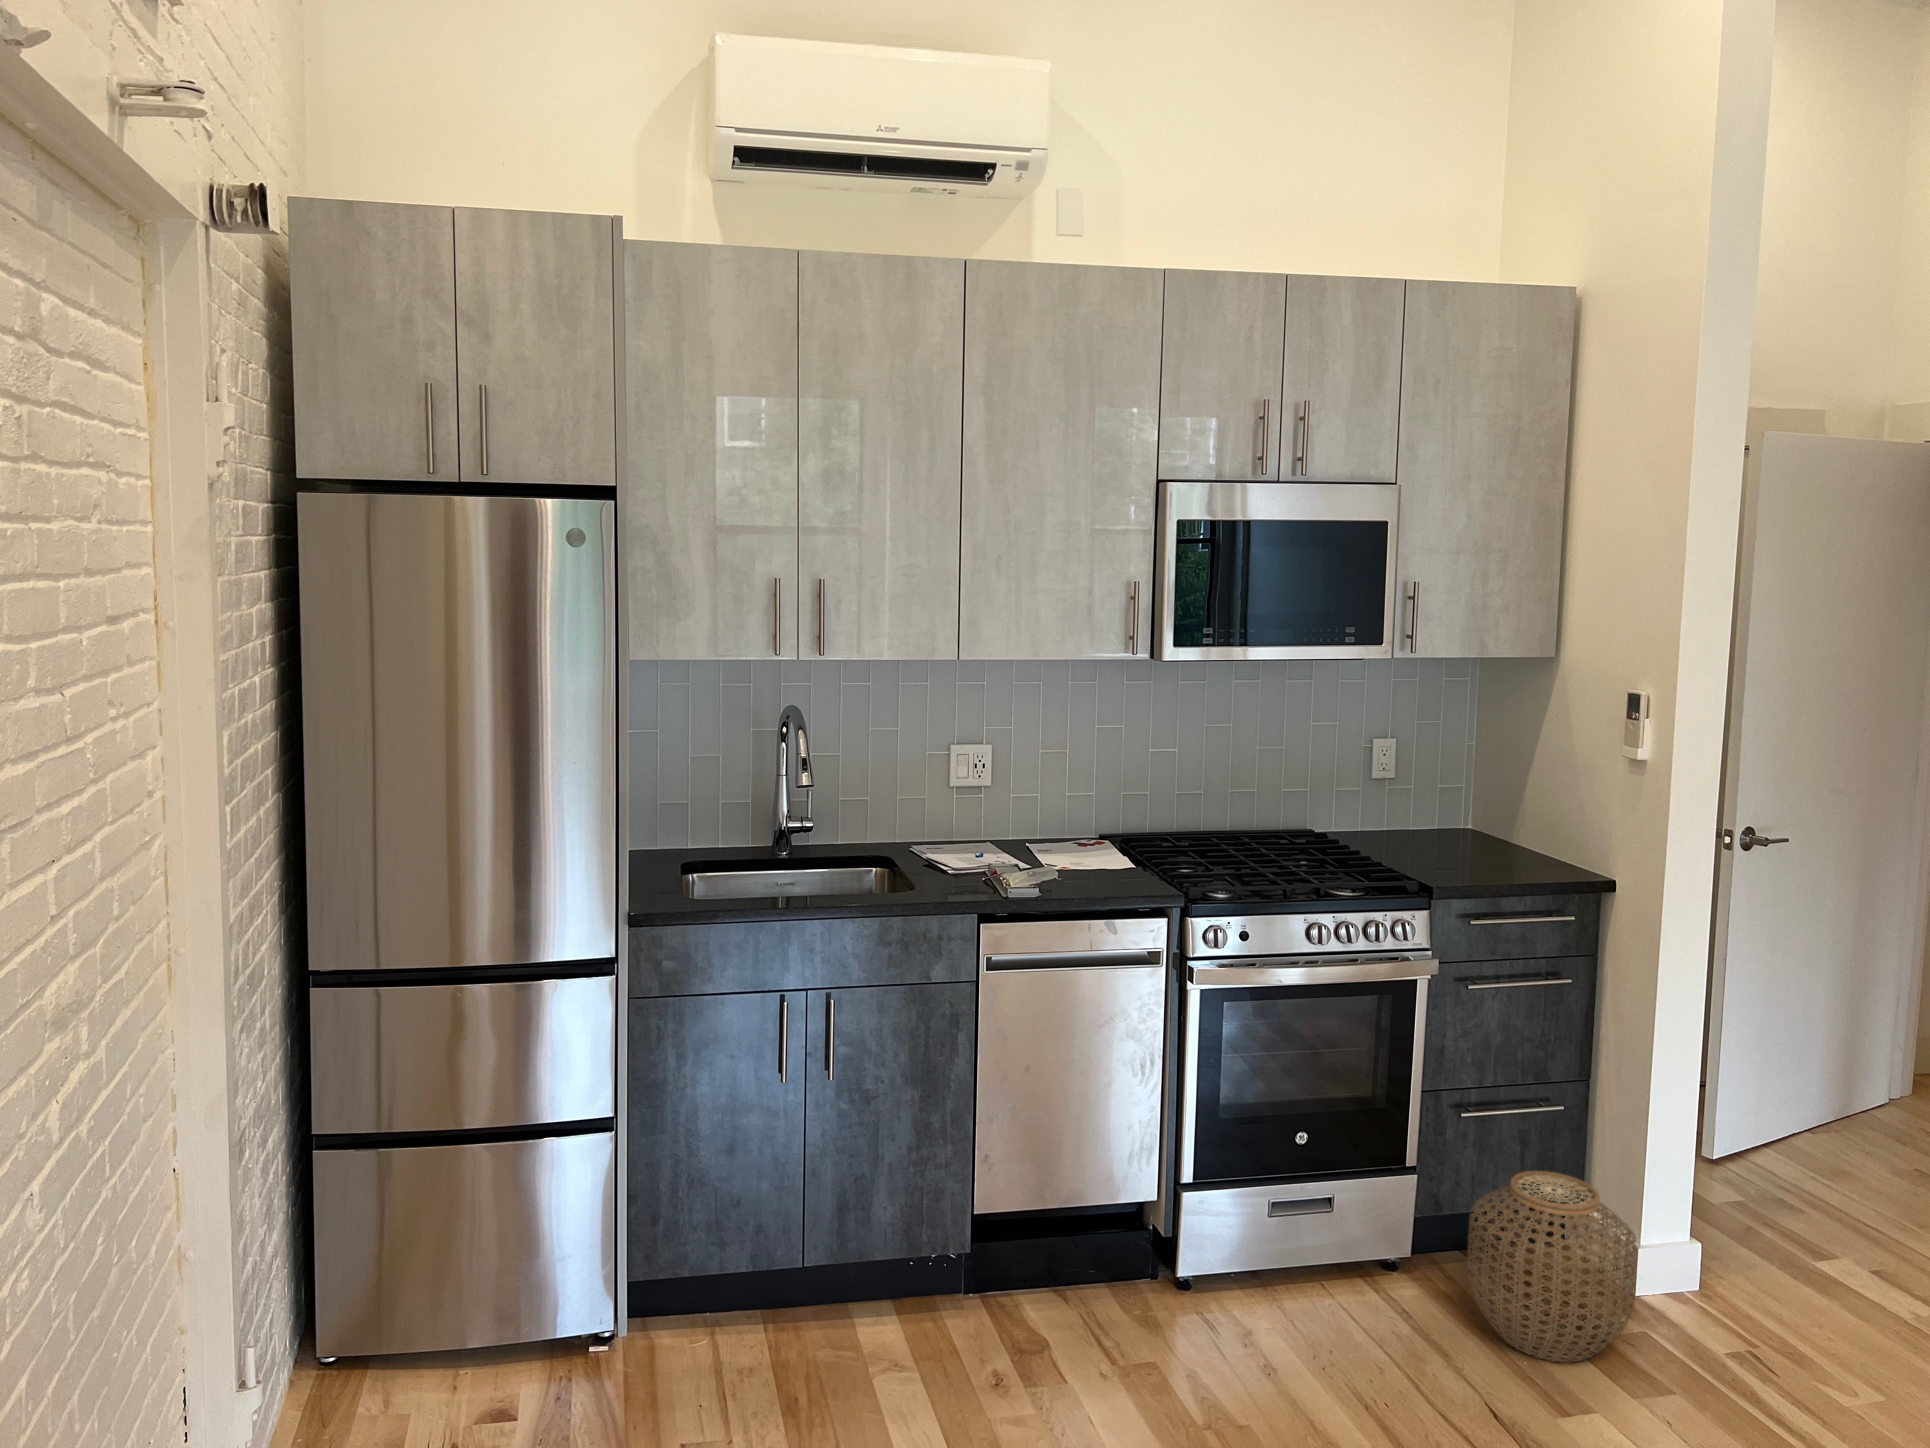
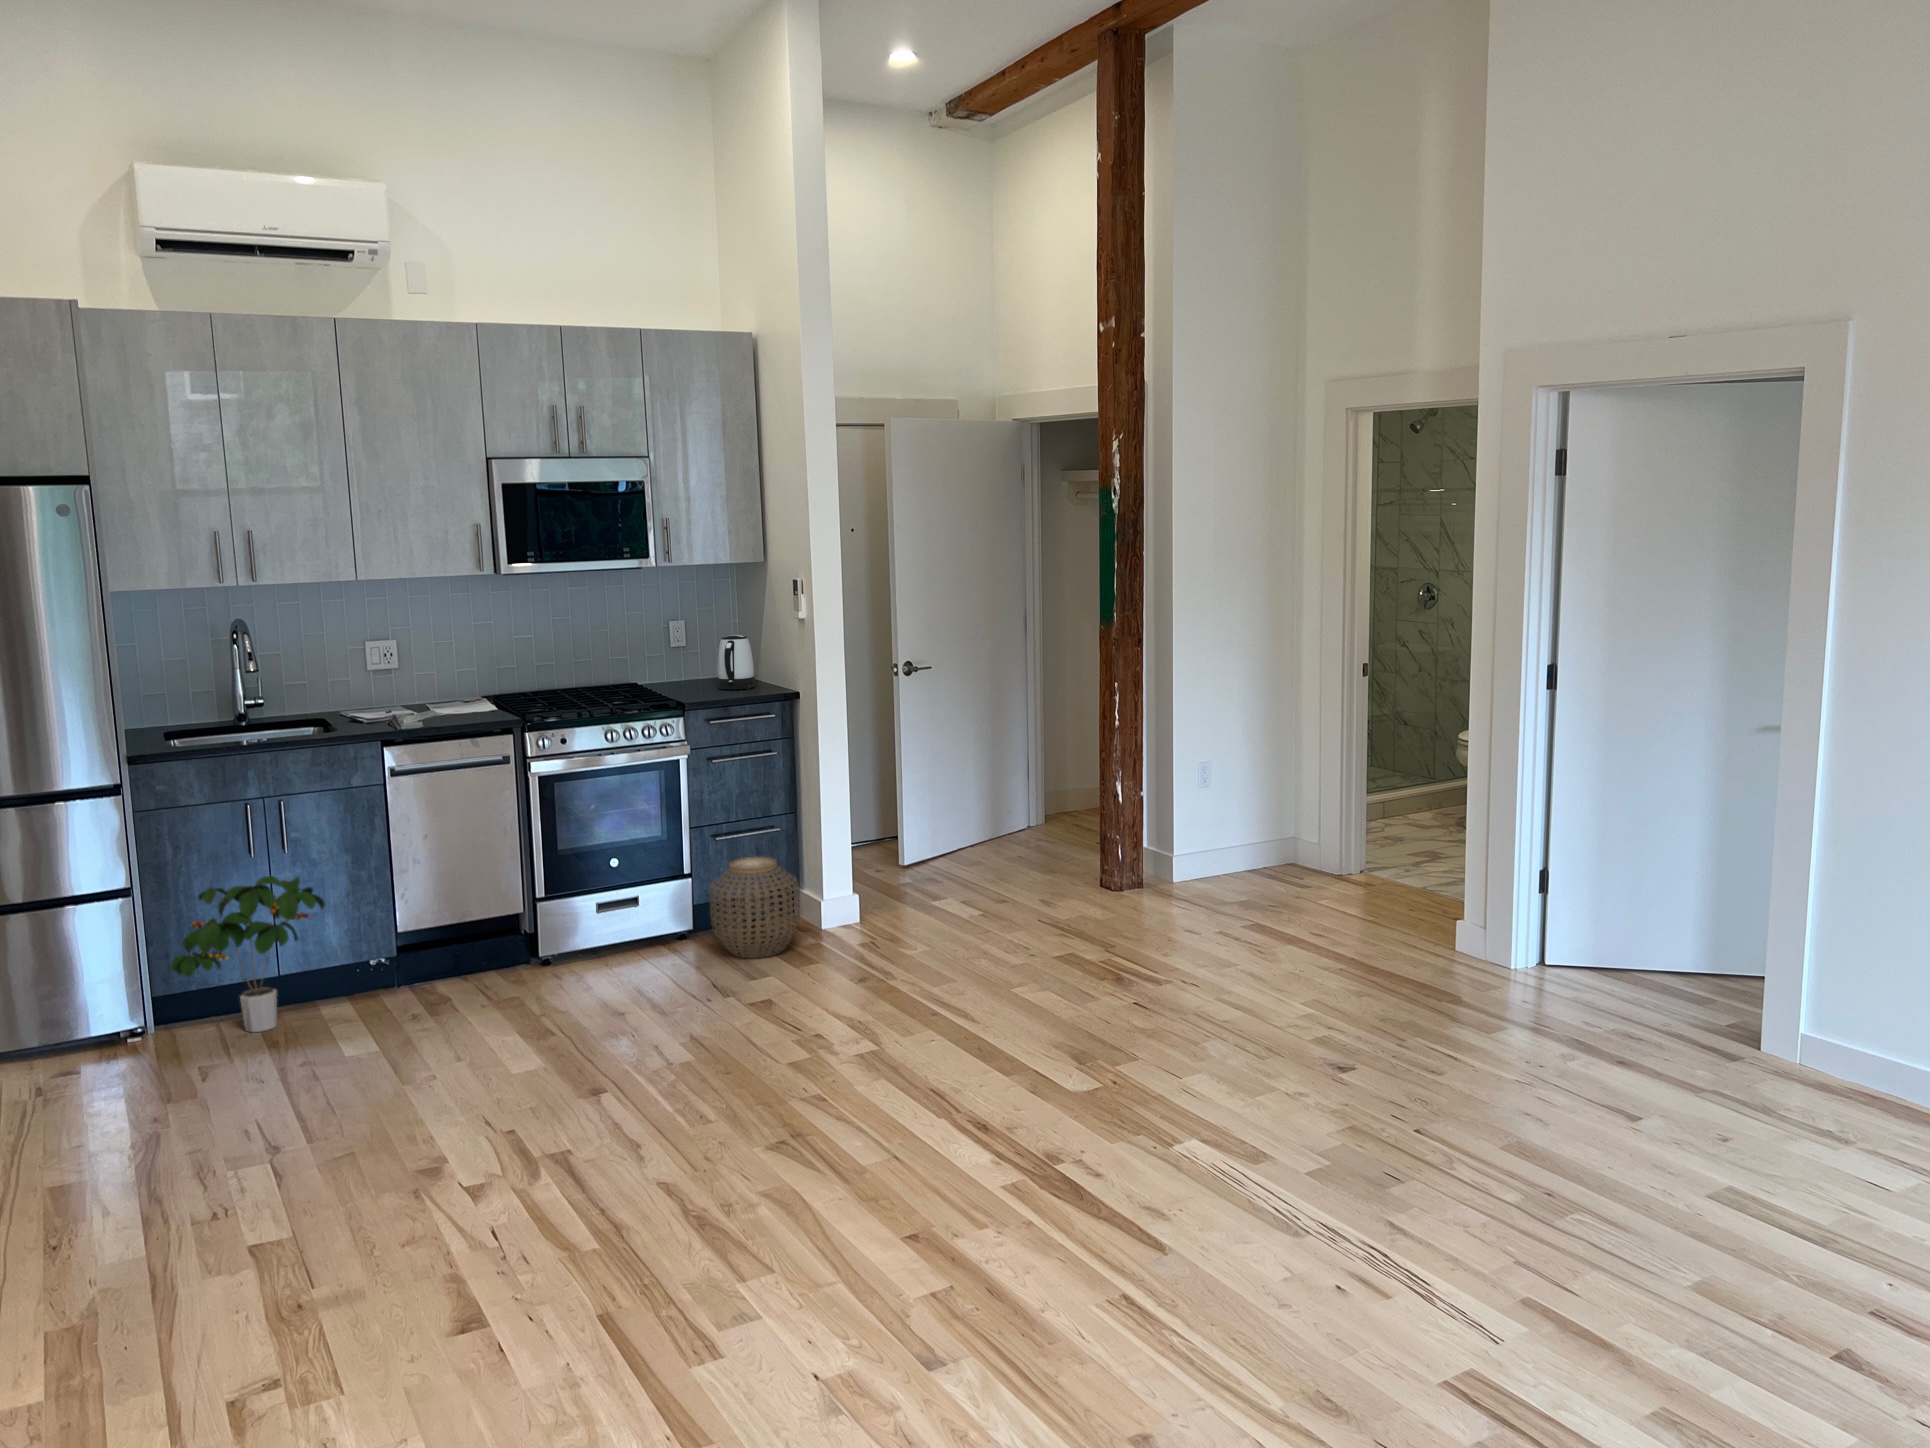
kettle: none [1464,774,1526,864] -> present [718,635,755,689]
potted plant: none [658,1120,879,1368] -> present [170,876,325,1032]

